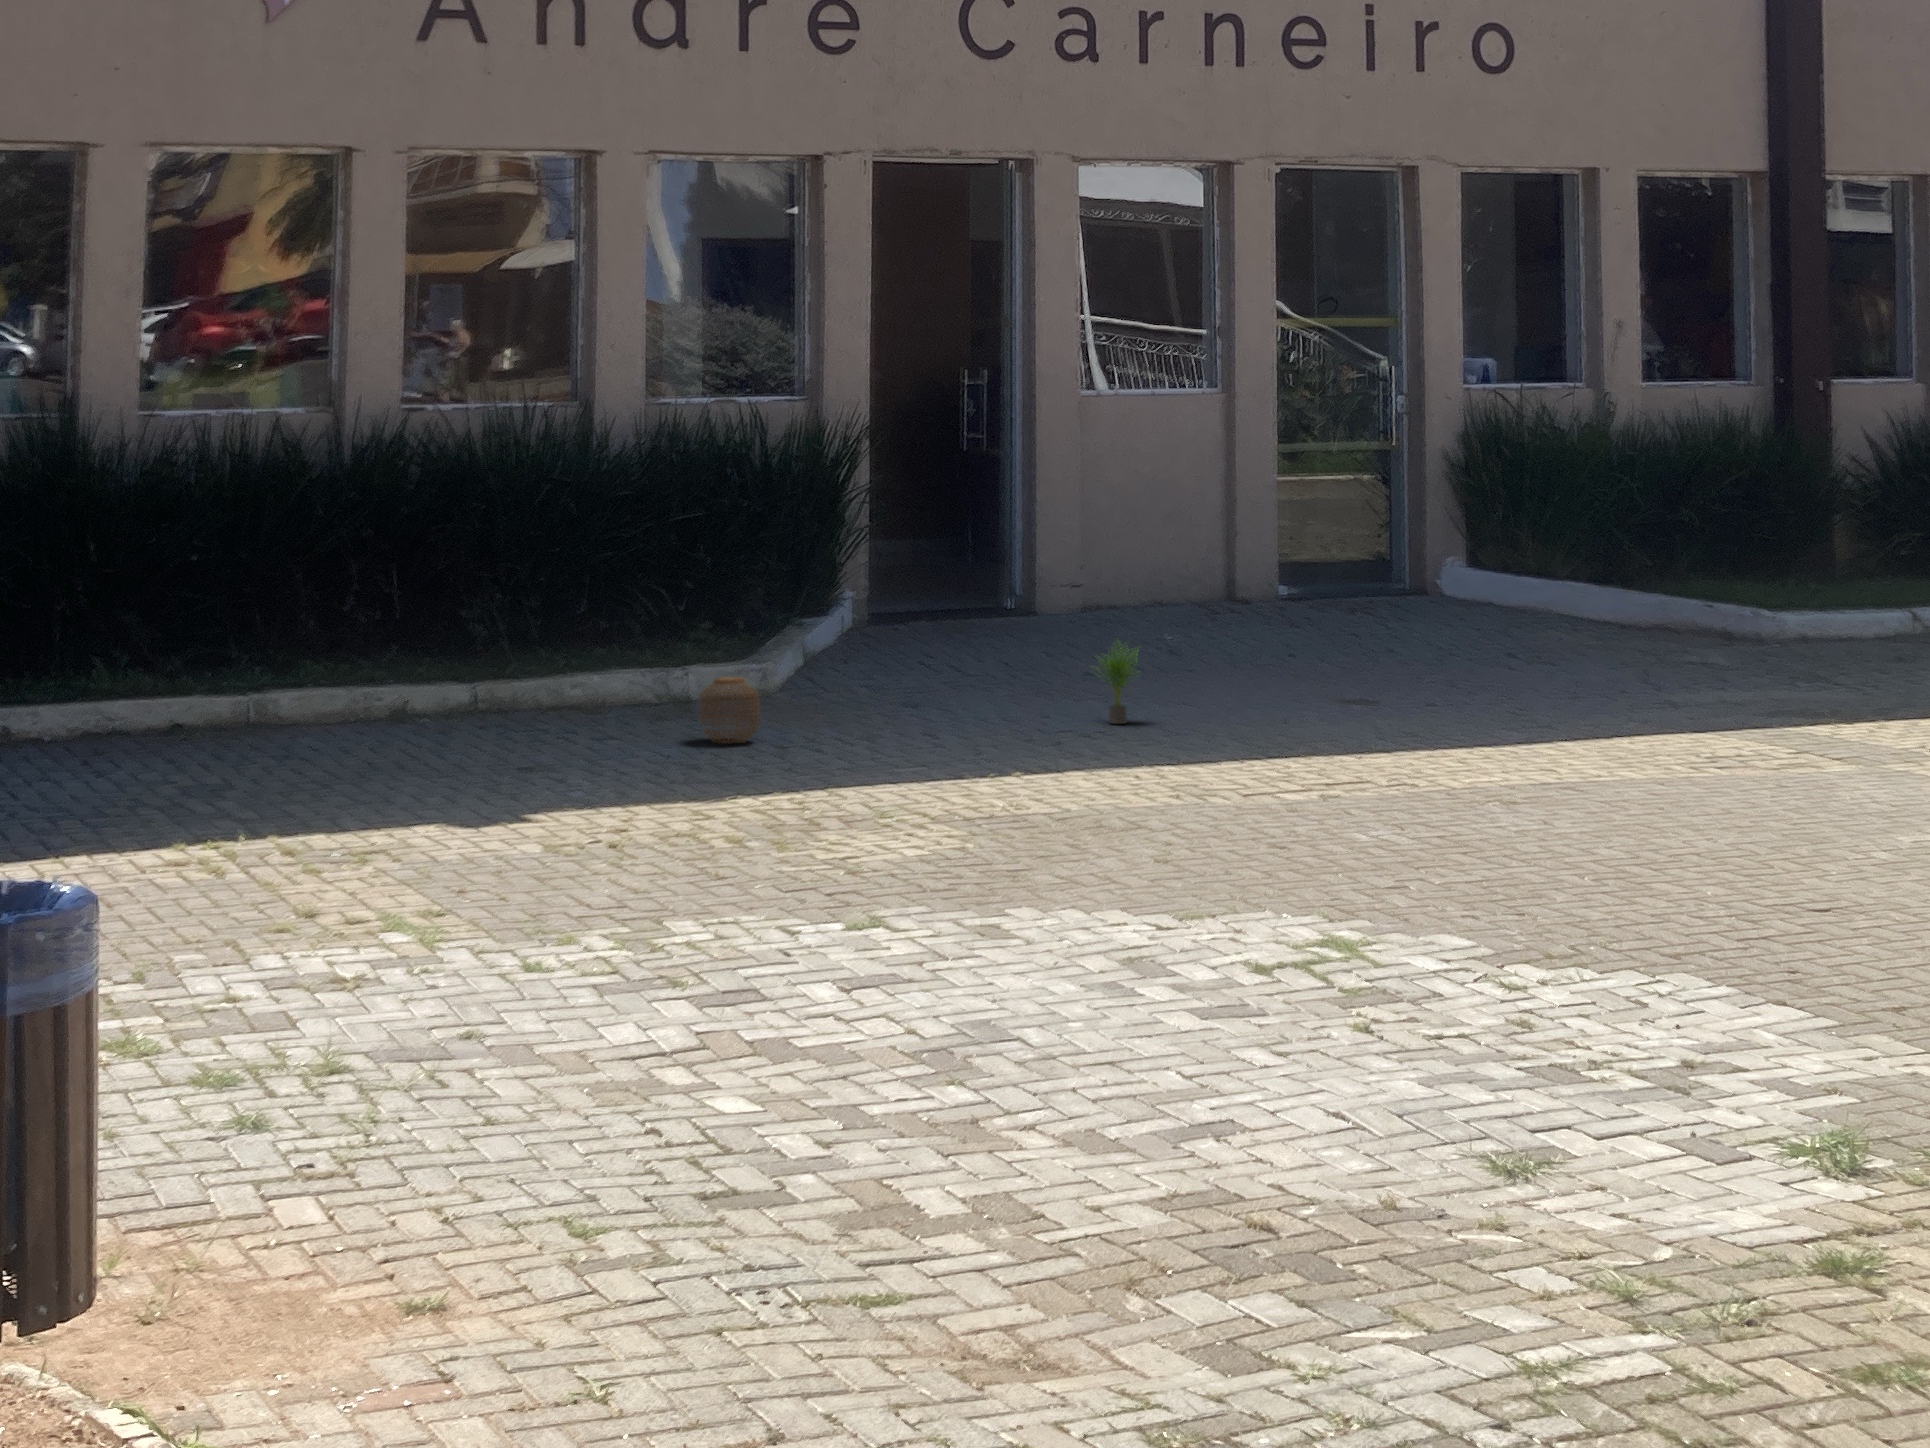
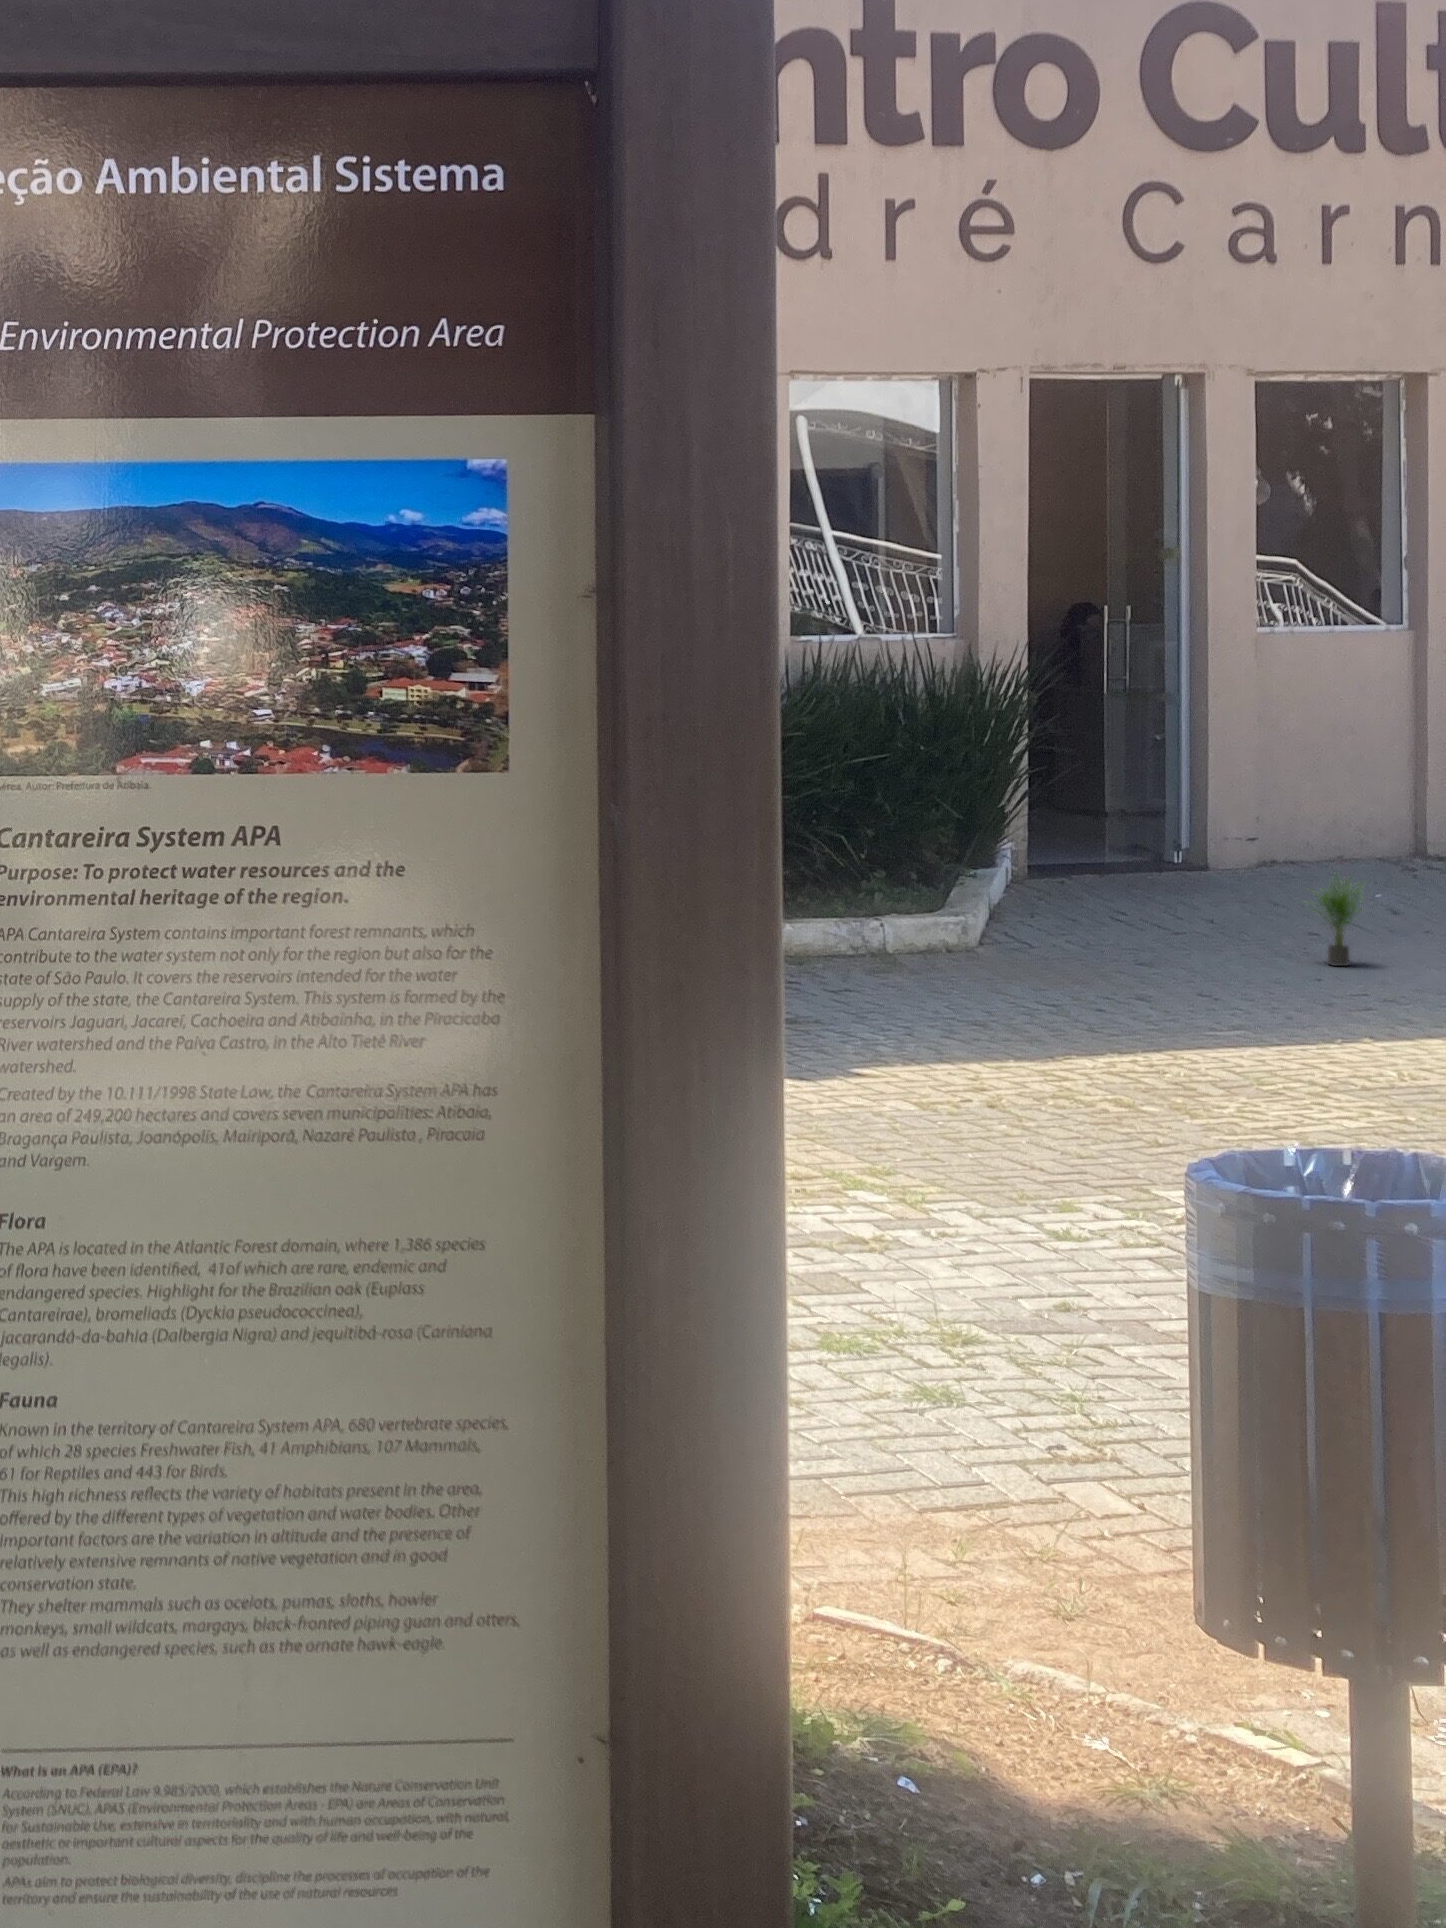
woven basket: present [699,677,760,743] -> none [862,906,931,976]

